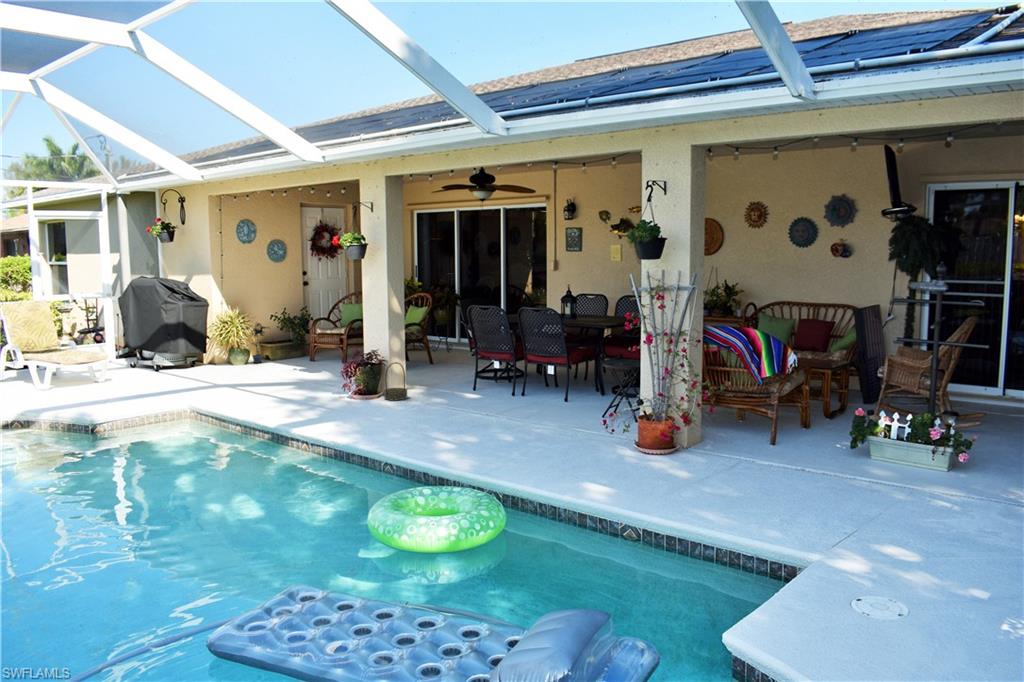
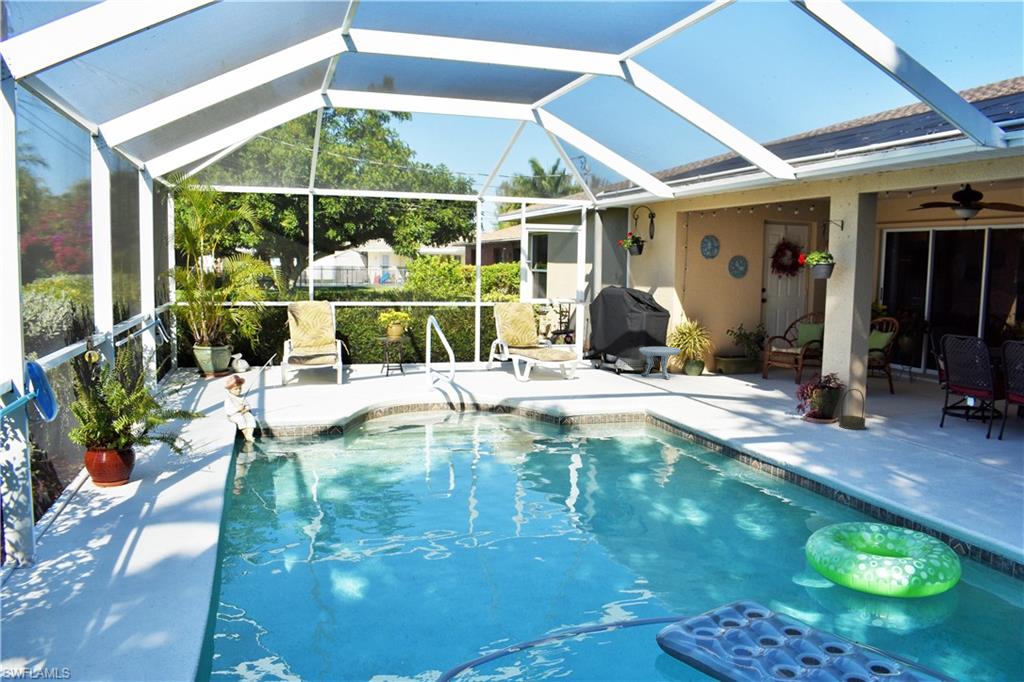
potted plant: present [246,323,268,363] -> none [698,335,724,376]
side table: none [180,337,226,371] -> present [639,347,681,380]

